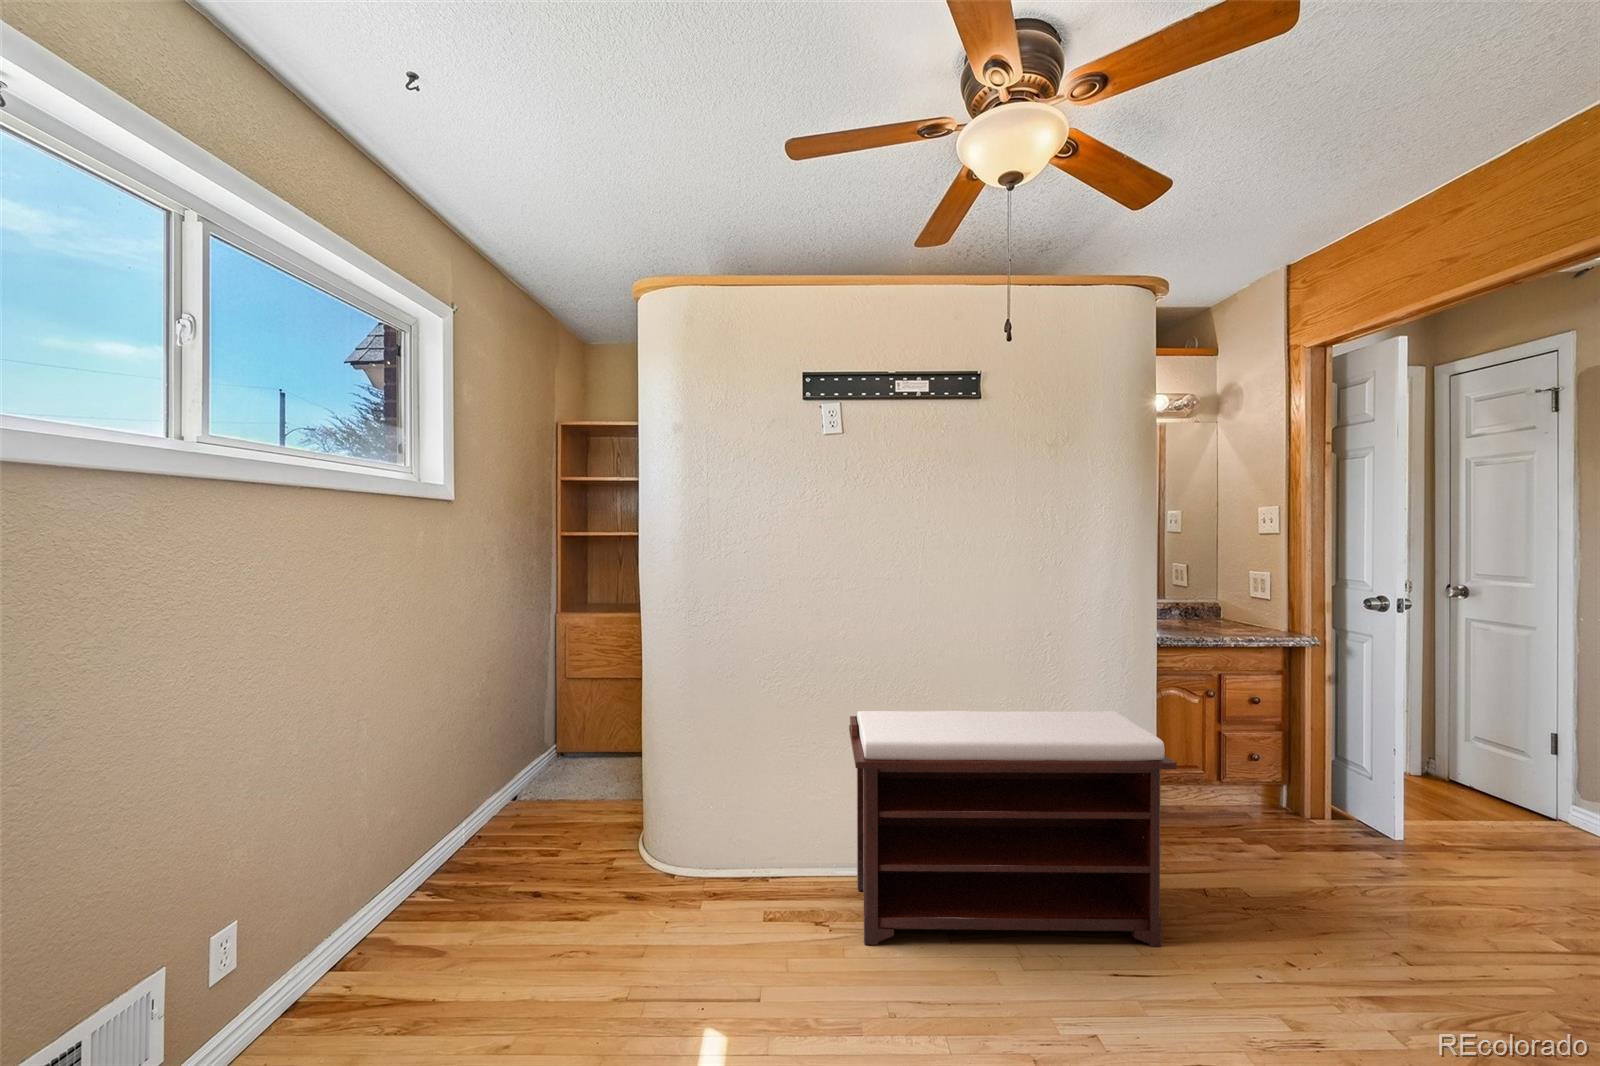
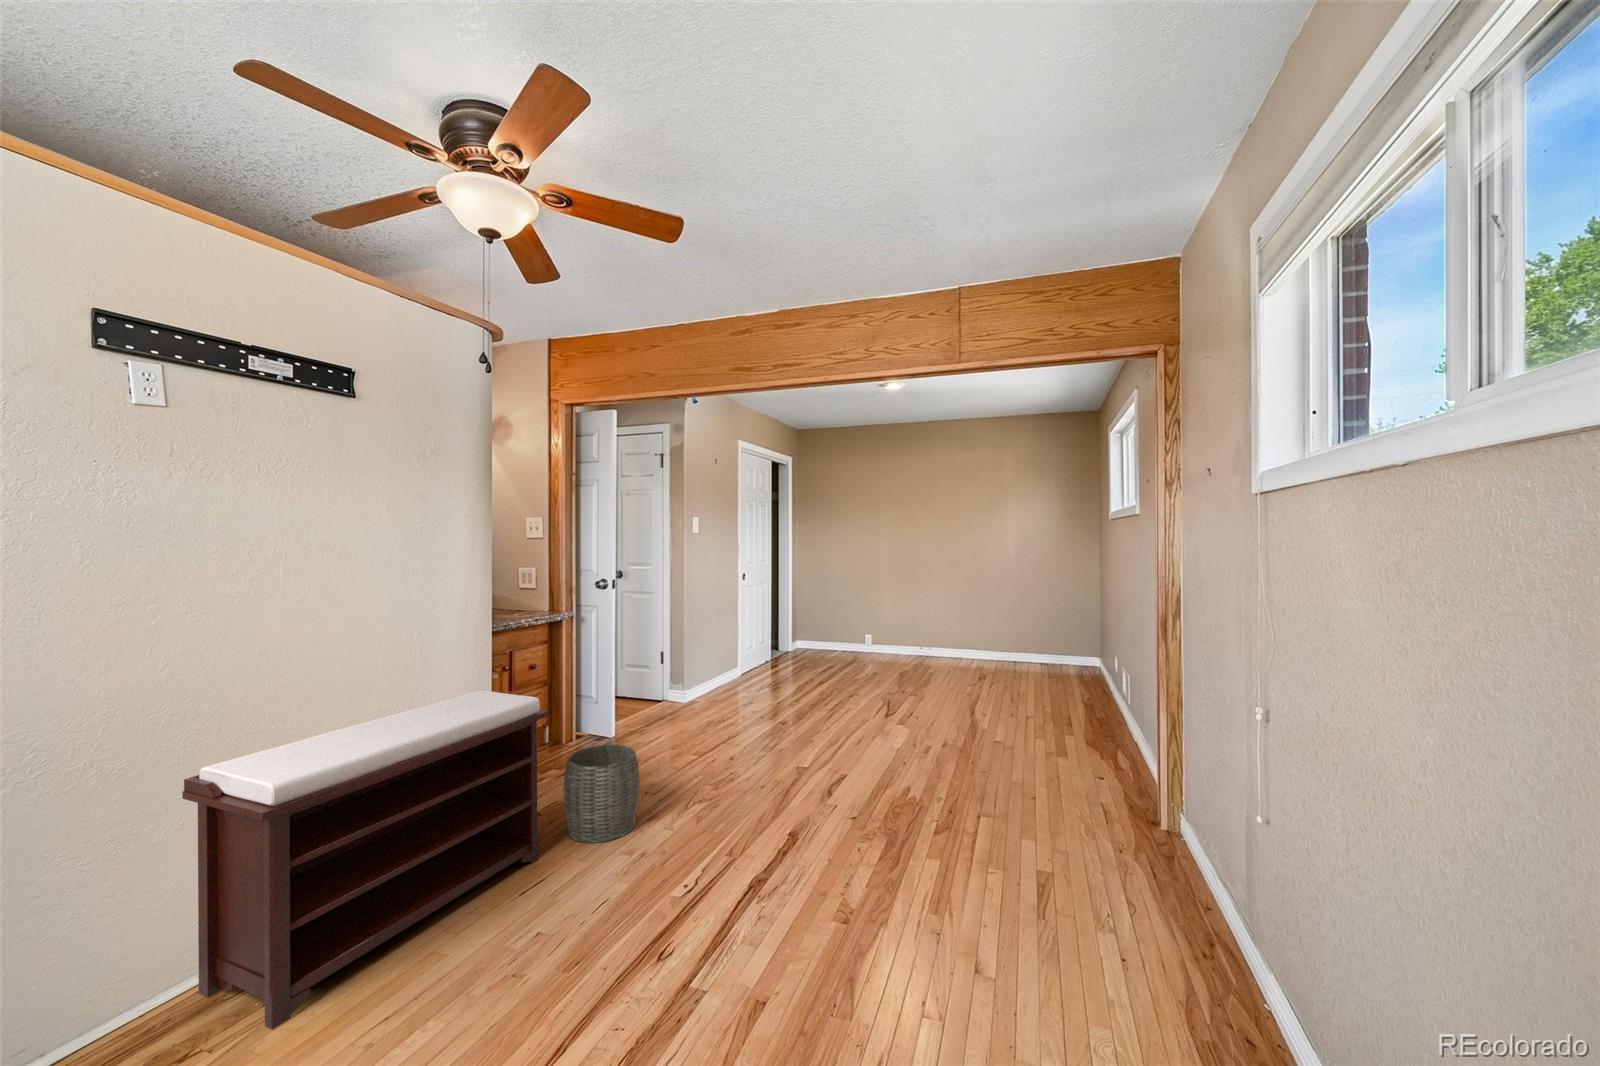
woven basket: none [1214,833,1345,993] -> present [564,745,640,843]

